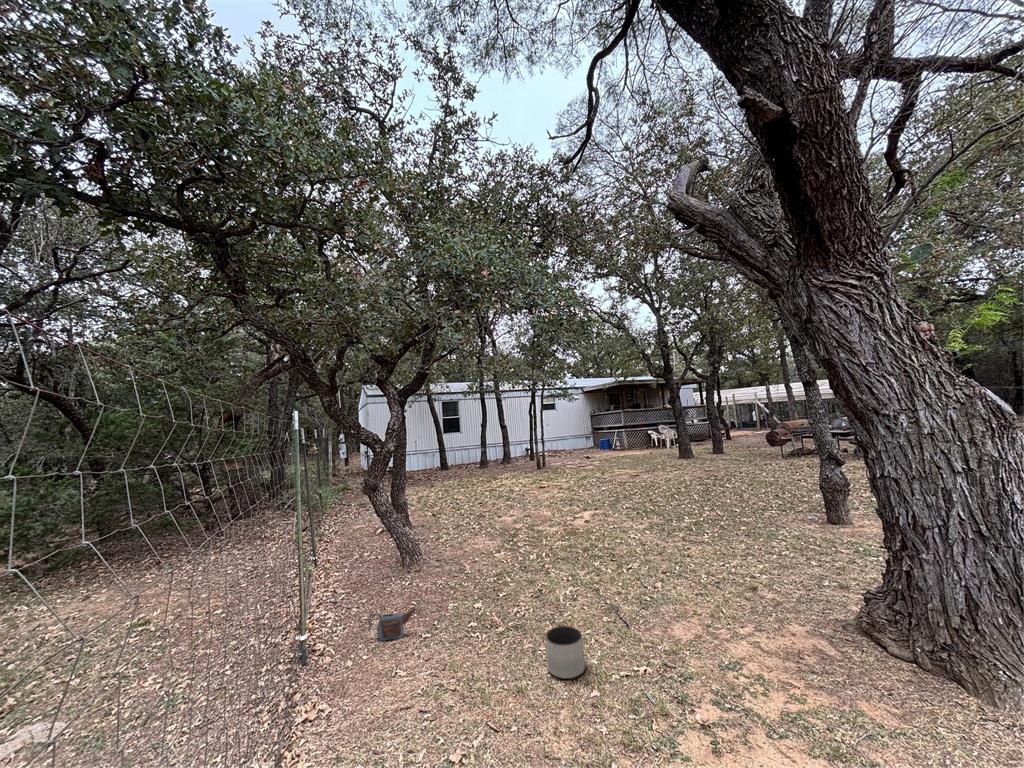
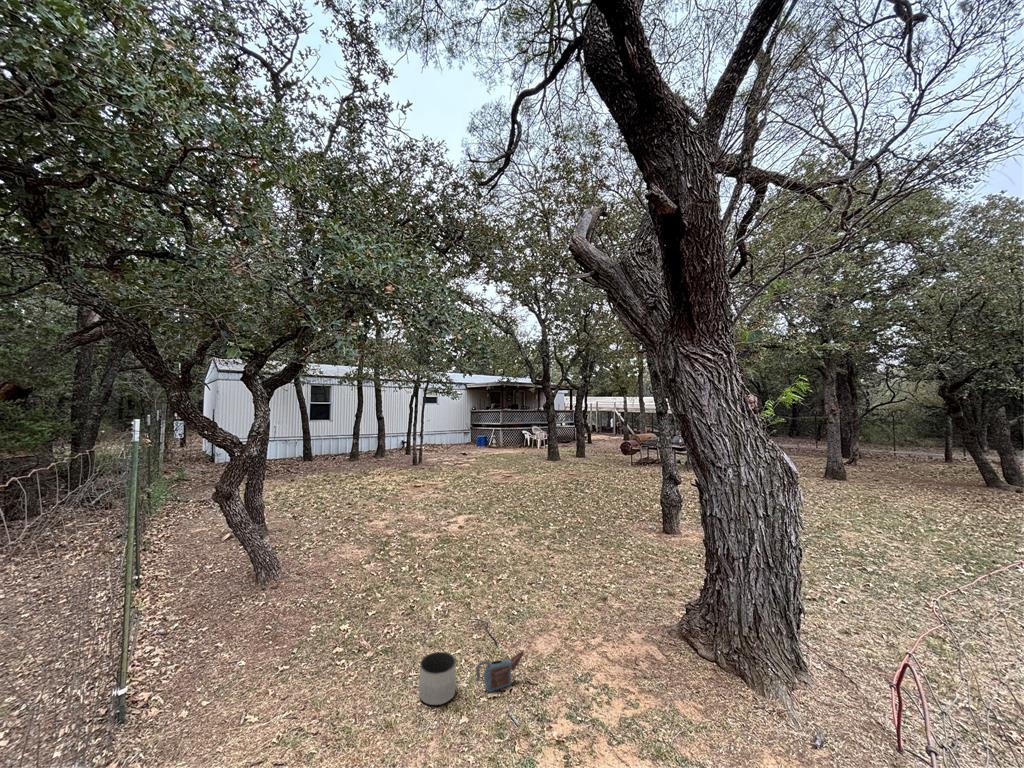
watering can: present [368,608,416,641] -> present [475,651,524,692]

